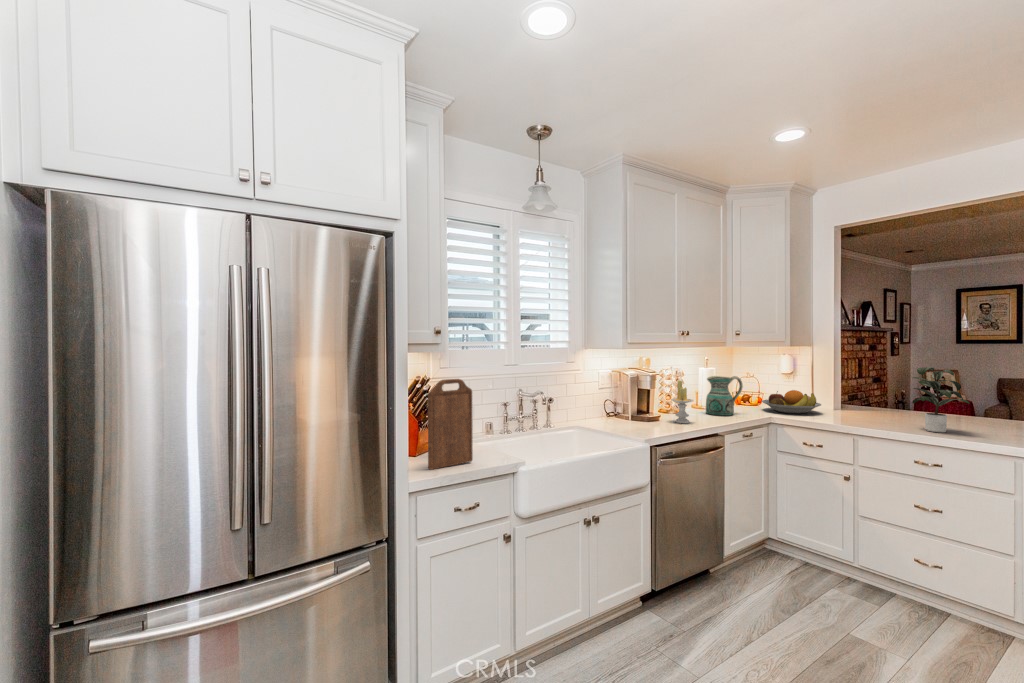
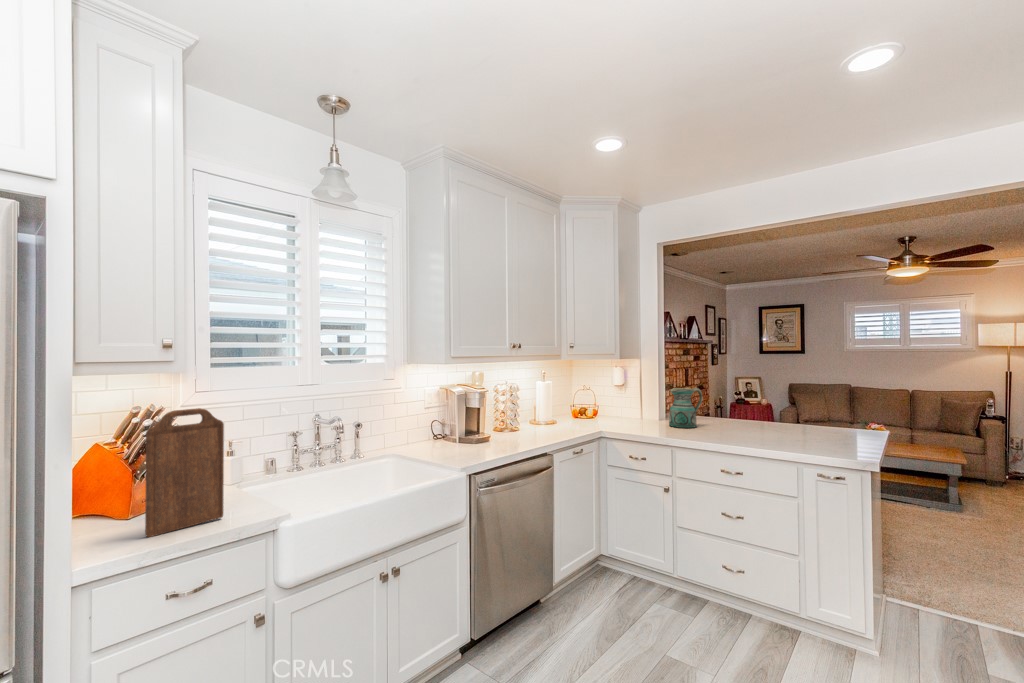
potted plant: present [912,367,970,432] -> none [714,378,777,440]
ceramic pitcher: present [706,376,743,416] -> present [669,388,702,428]
candle: present [671,380,693,423] -> none [500,397,523,444]
fruit bowl: present [762,390,821,413] -> none [594,403,647,426]

